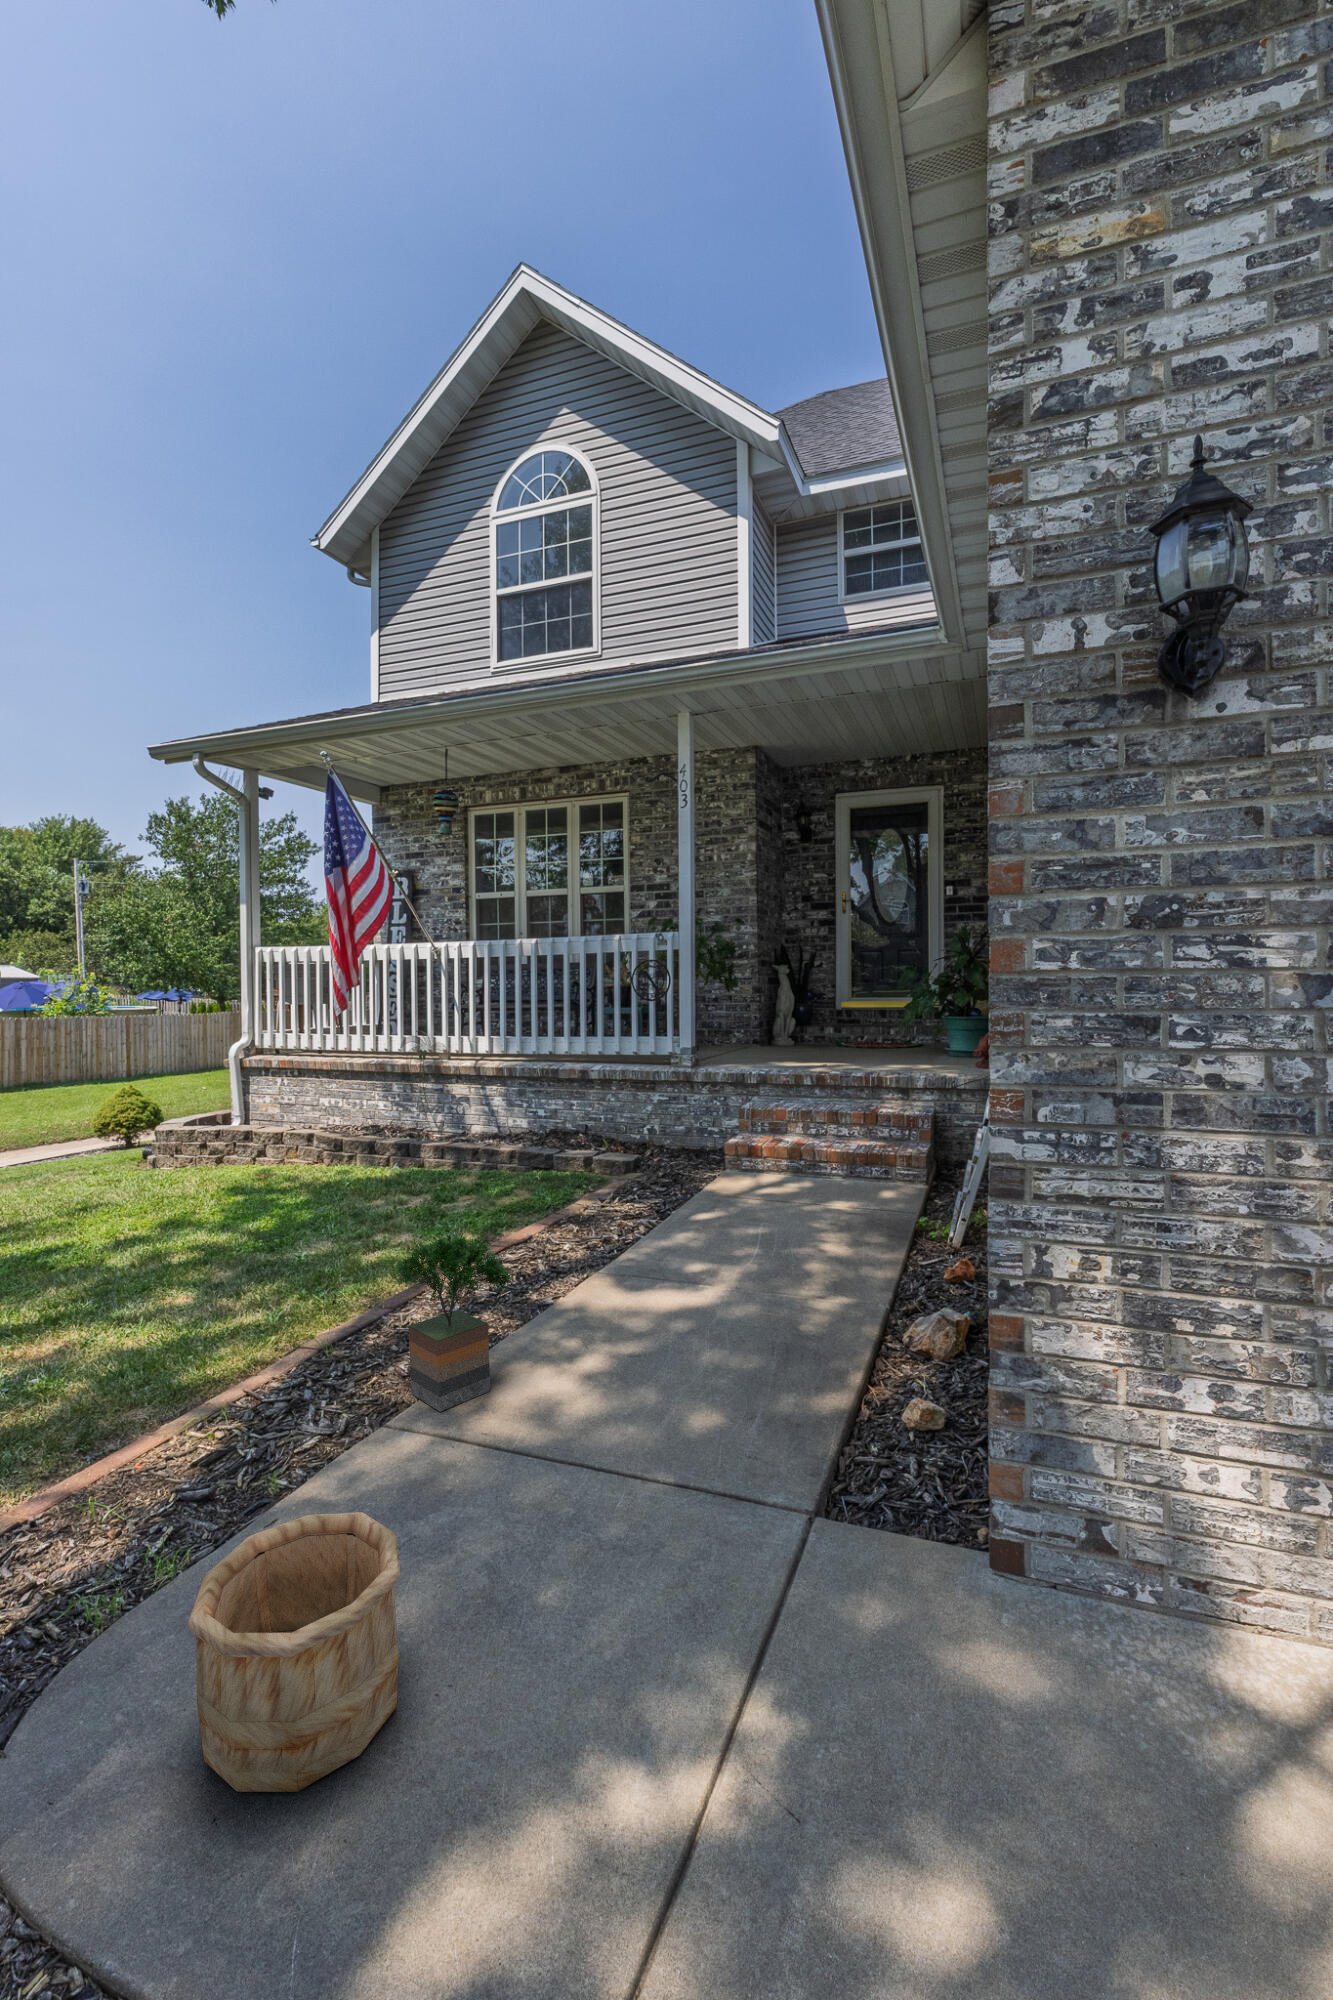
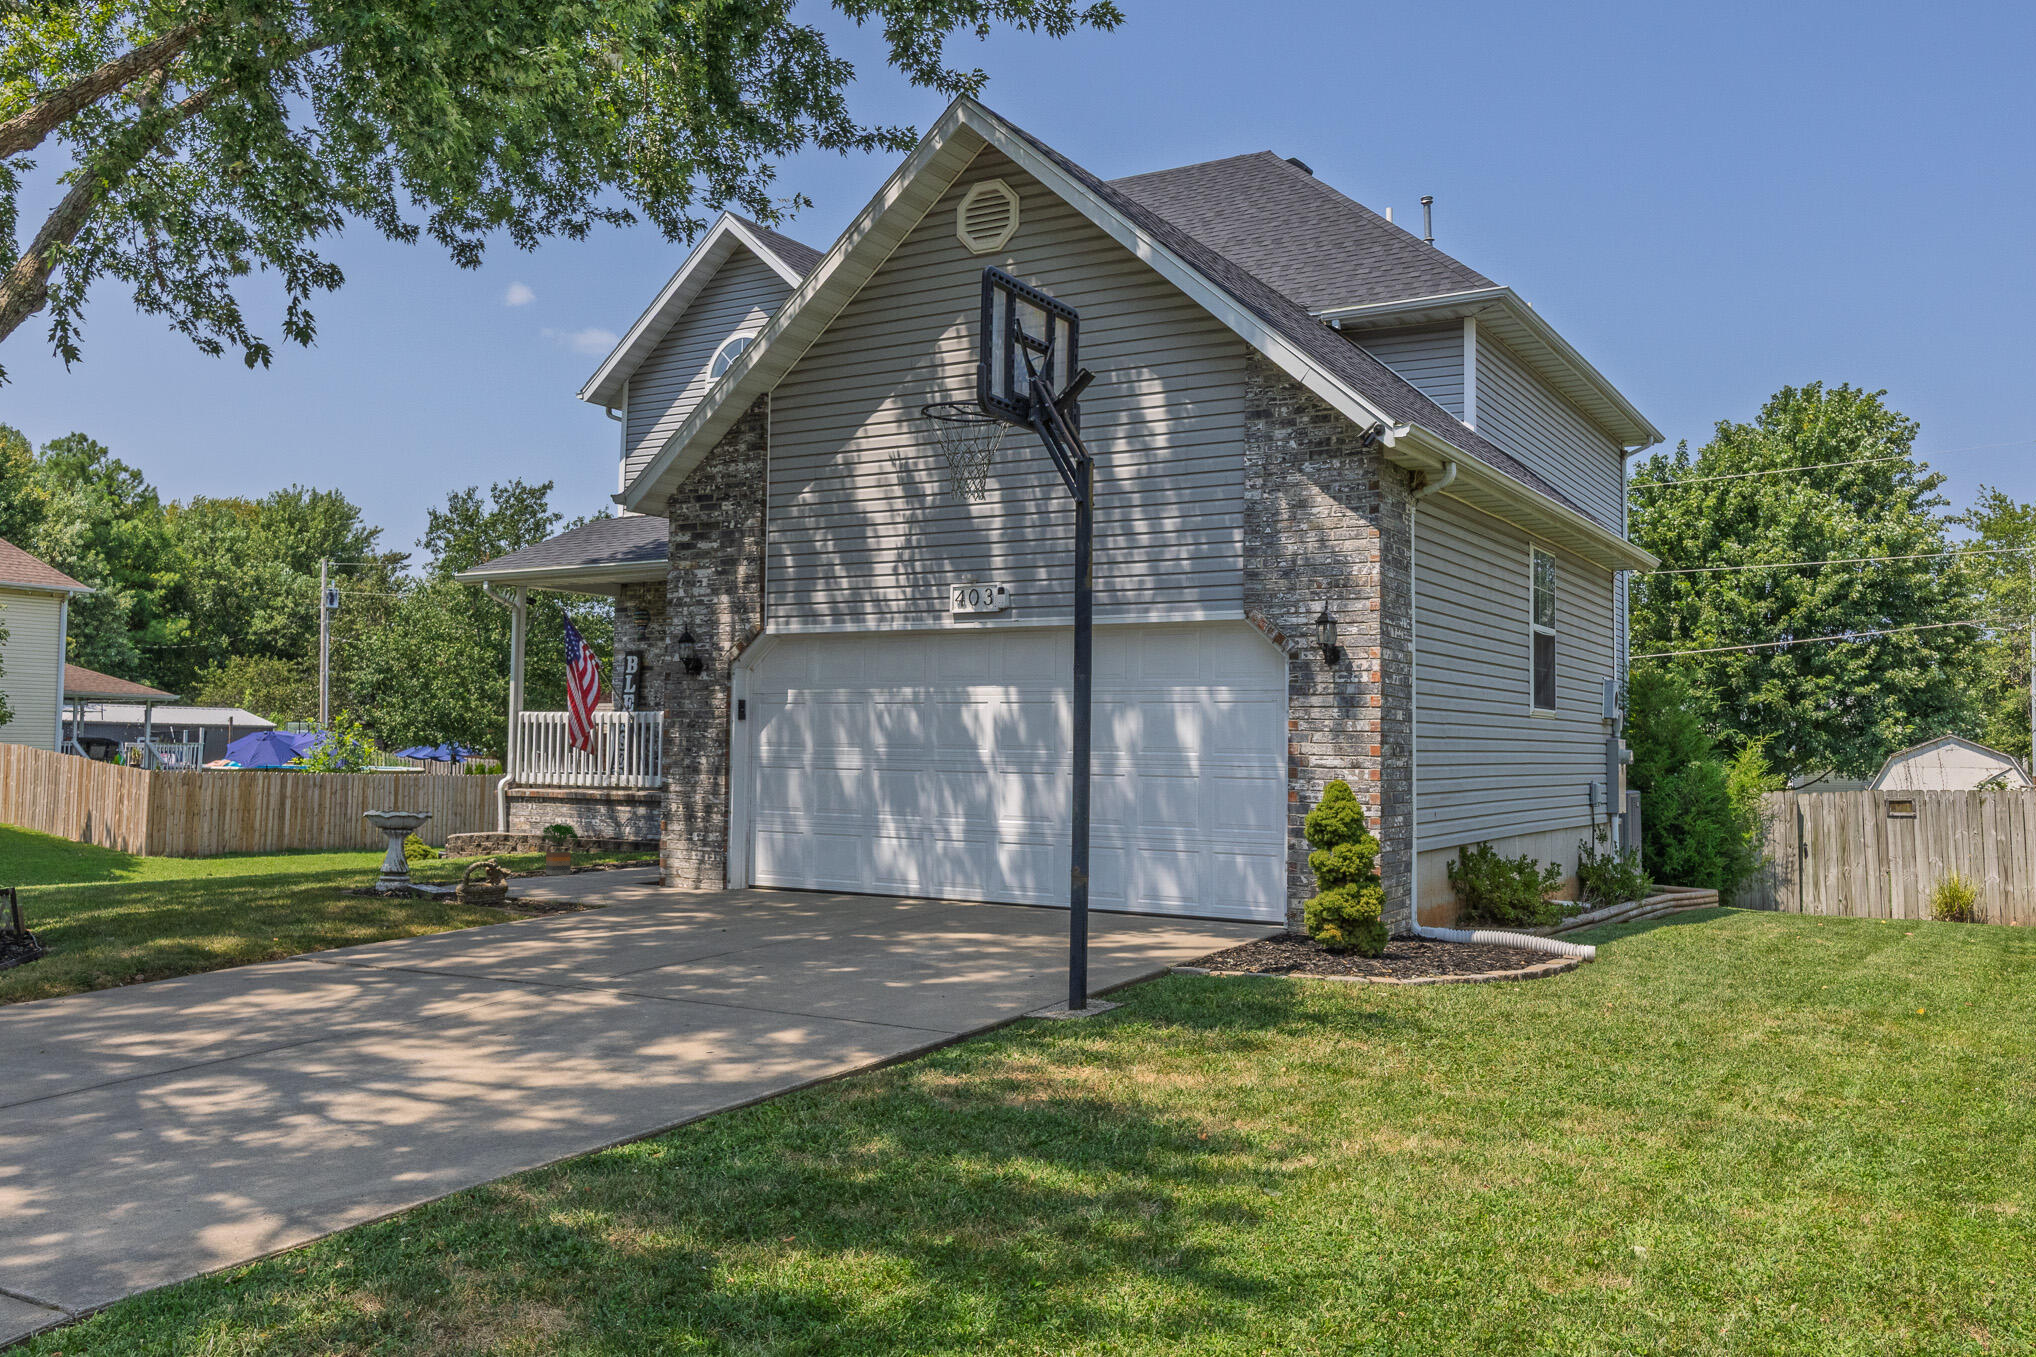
wooden bucket: present [187,1512,401,1792] -> none [483,852,523,884]

